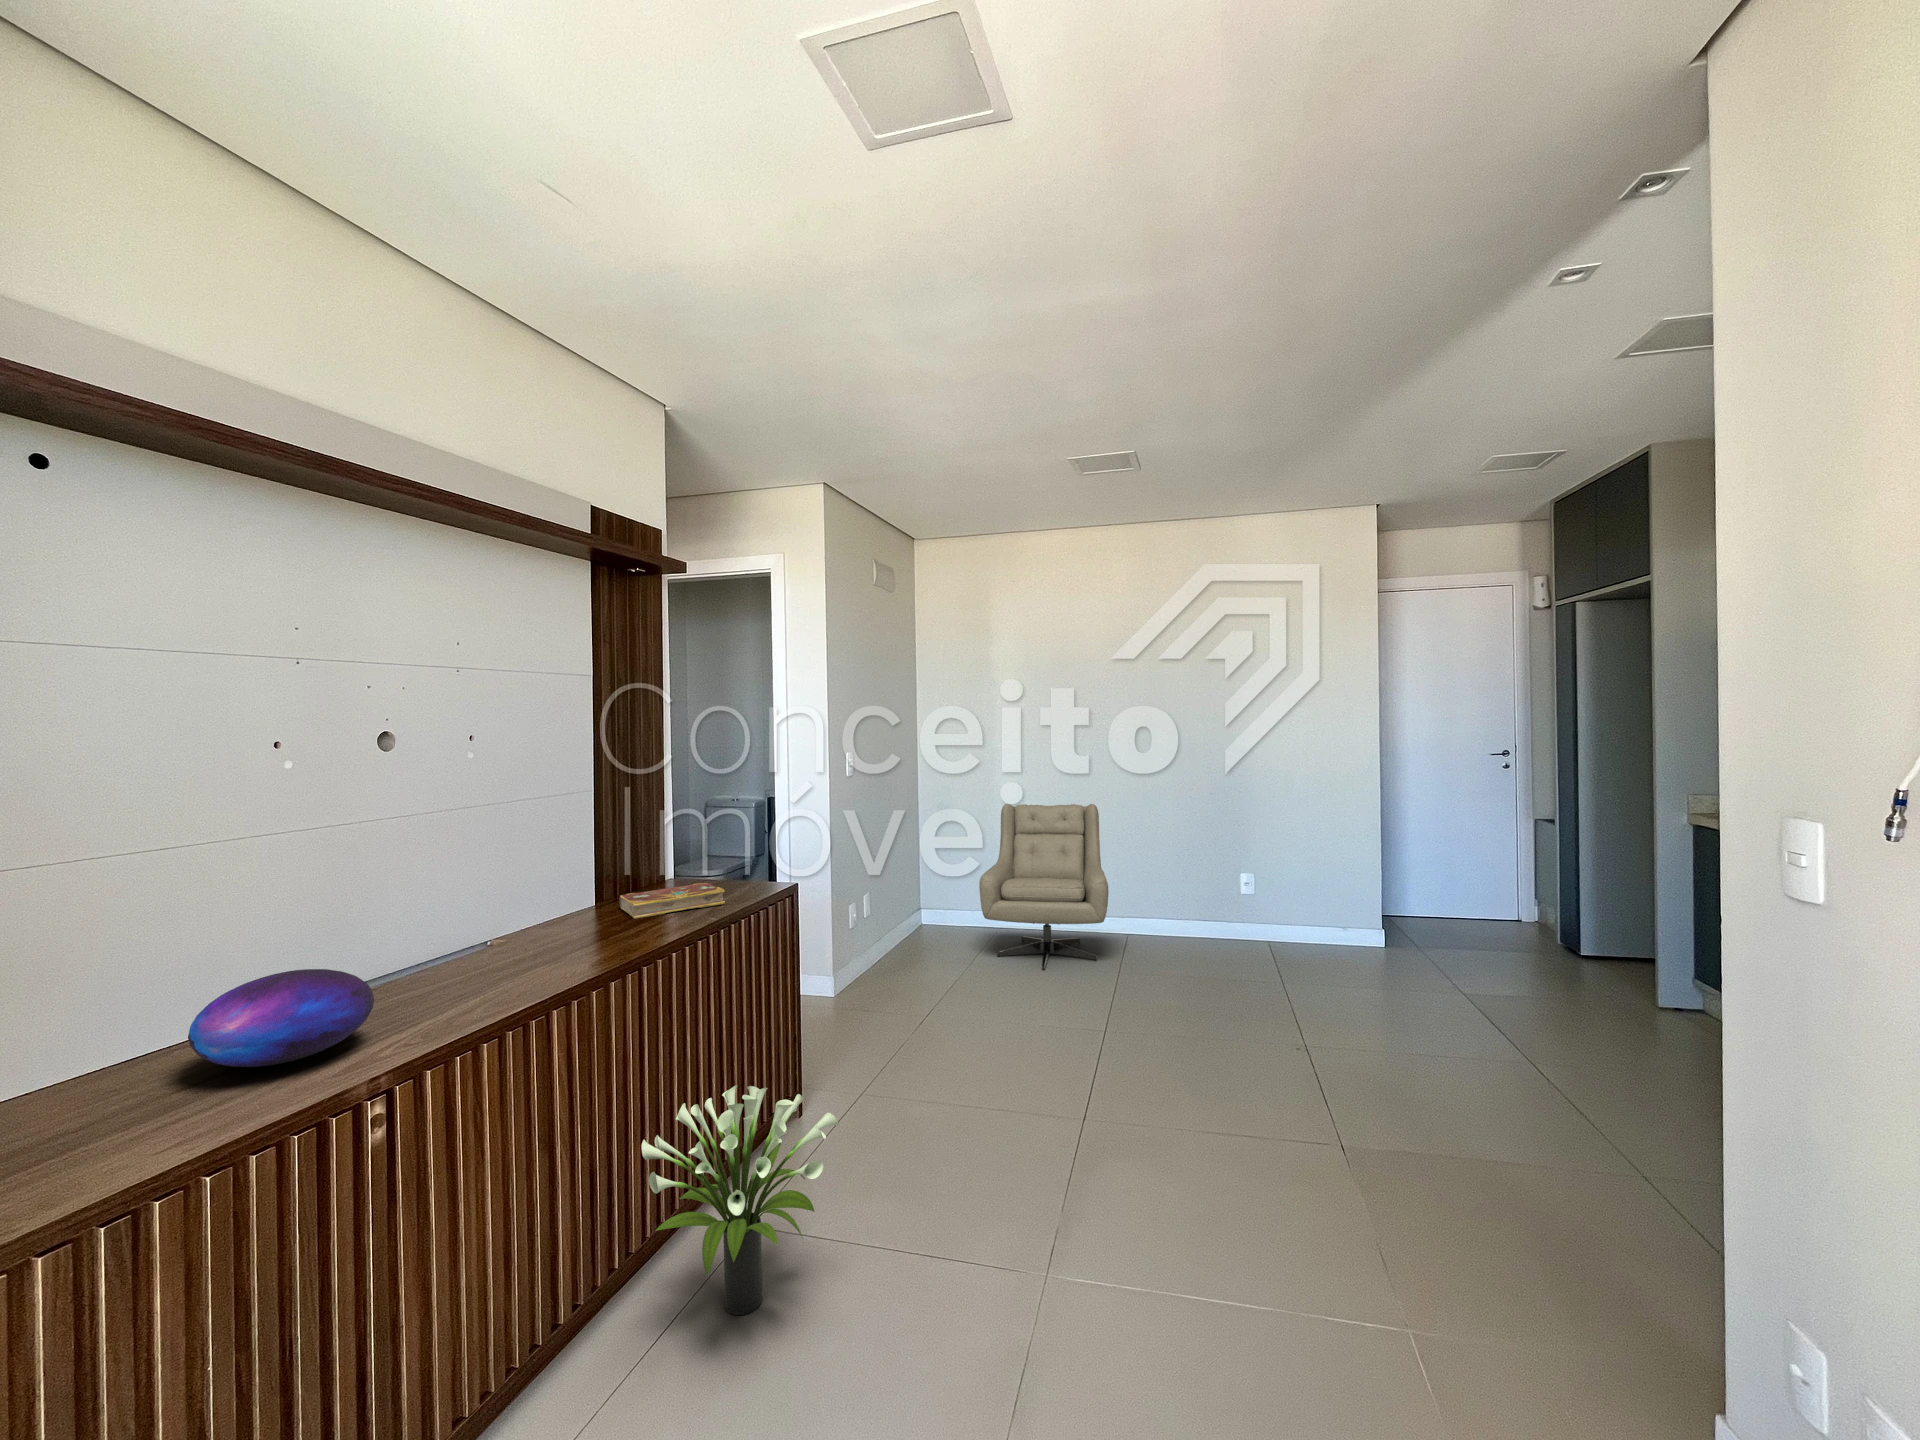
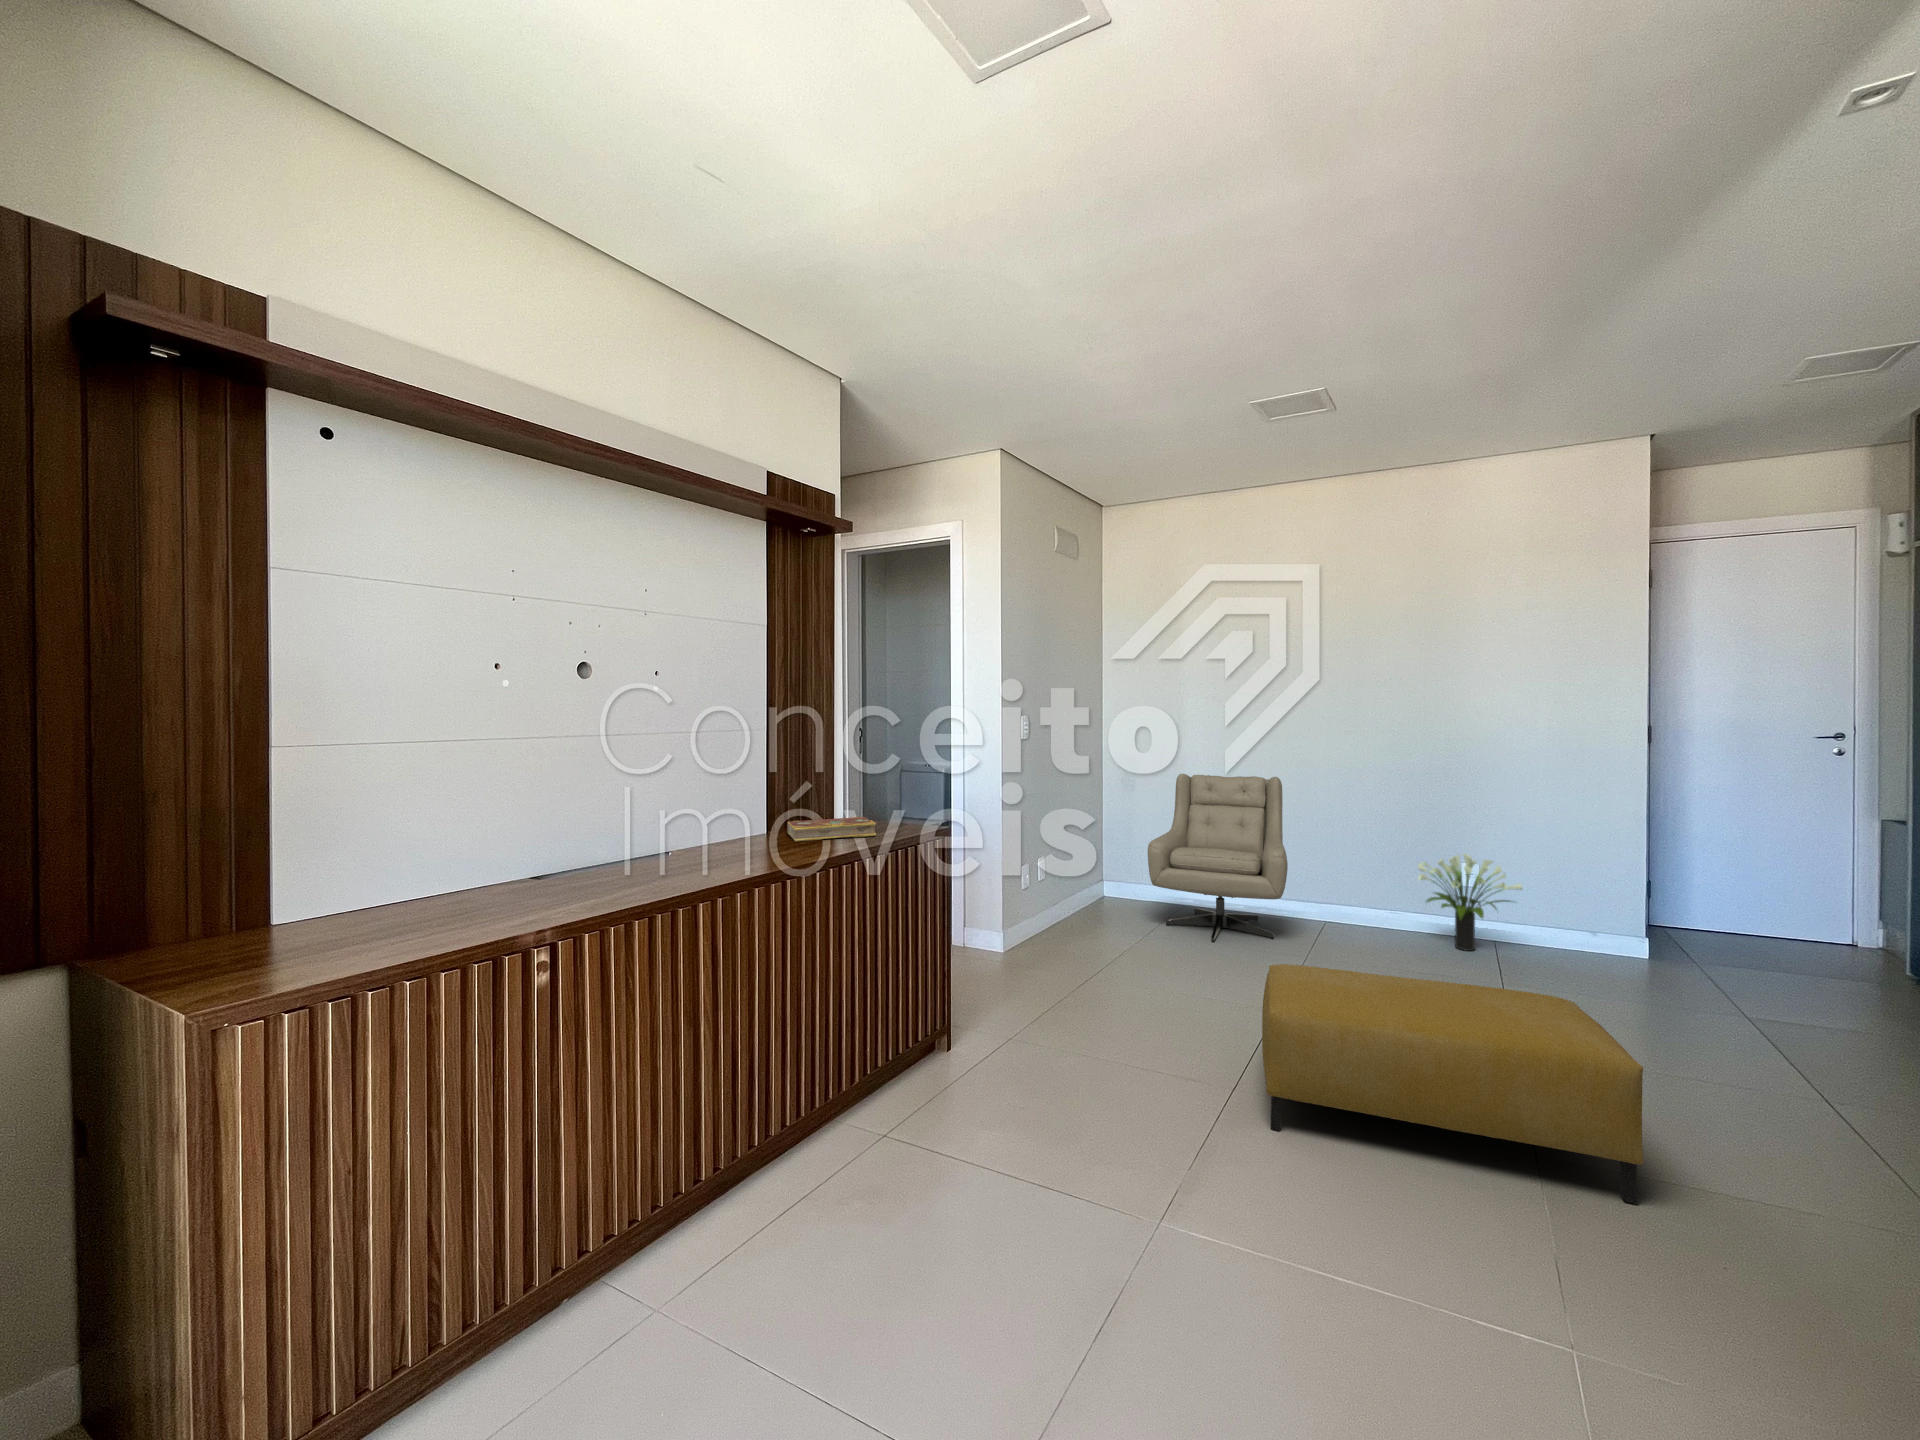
decorative orb: present [188,969,374,1067] -> none [415,842,553,914]
ottoman: none [1109,993,1412,1168] -> present [1262,964,1644,1204]
potted plant: present [642,1085,839,1315] -> present [1418,854,1522,951]

